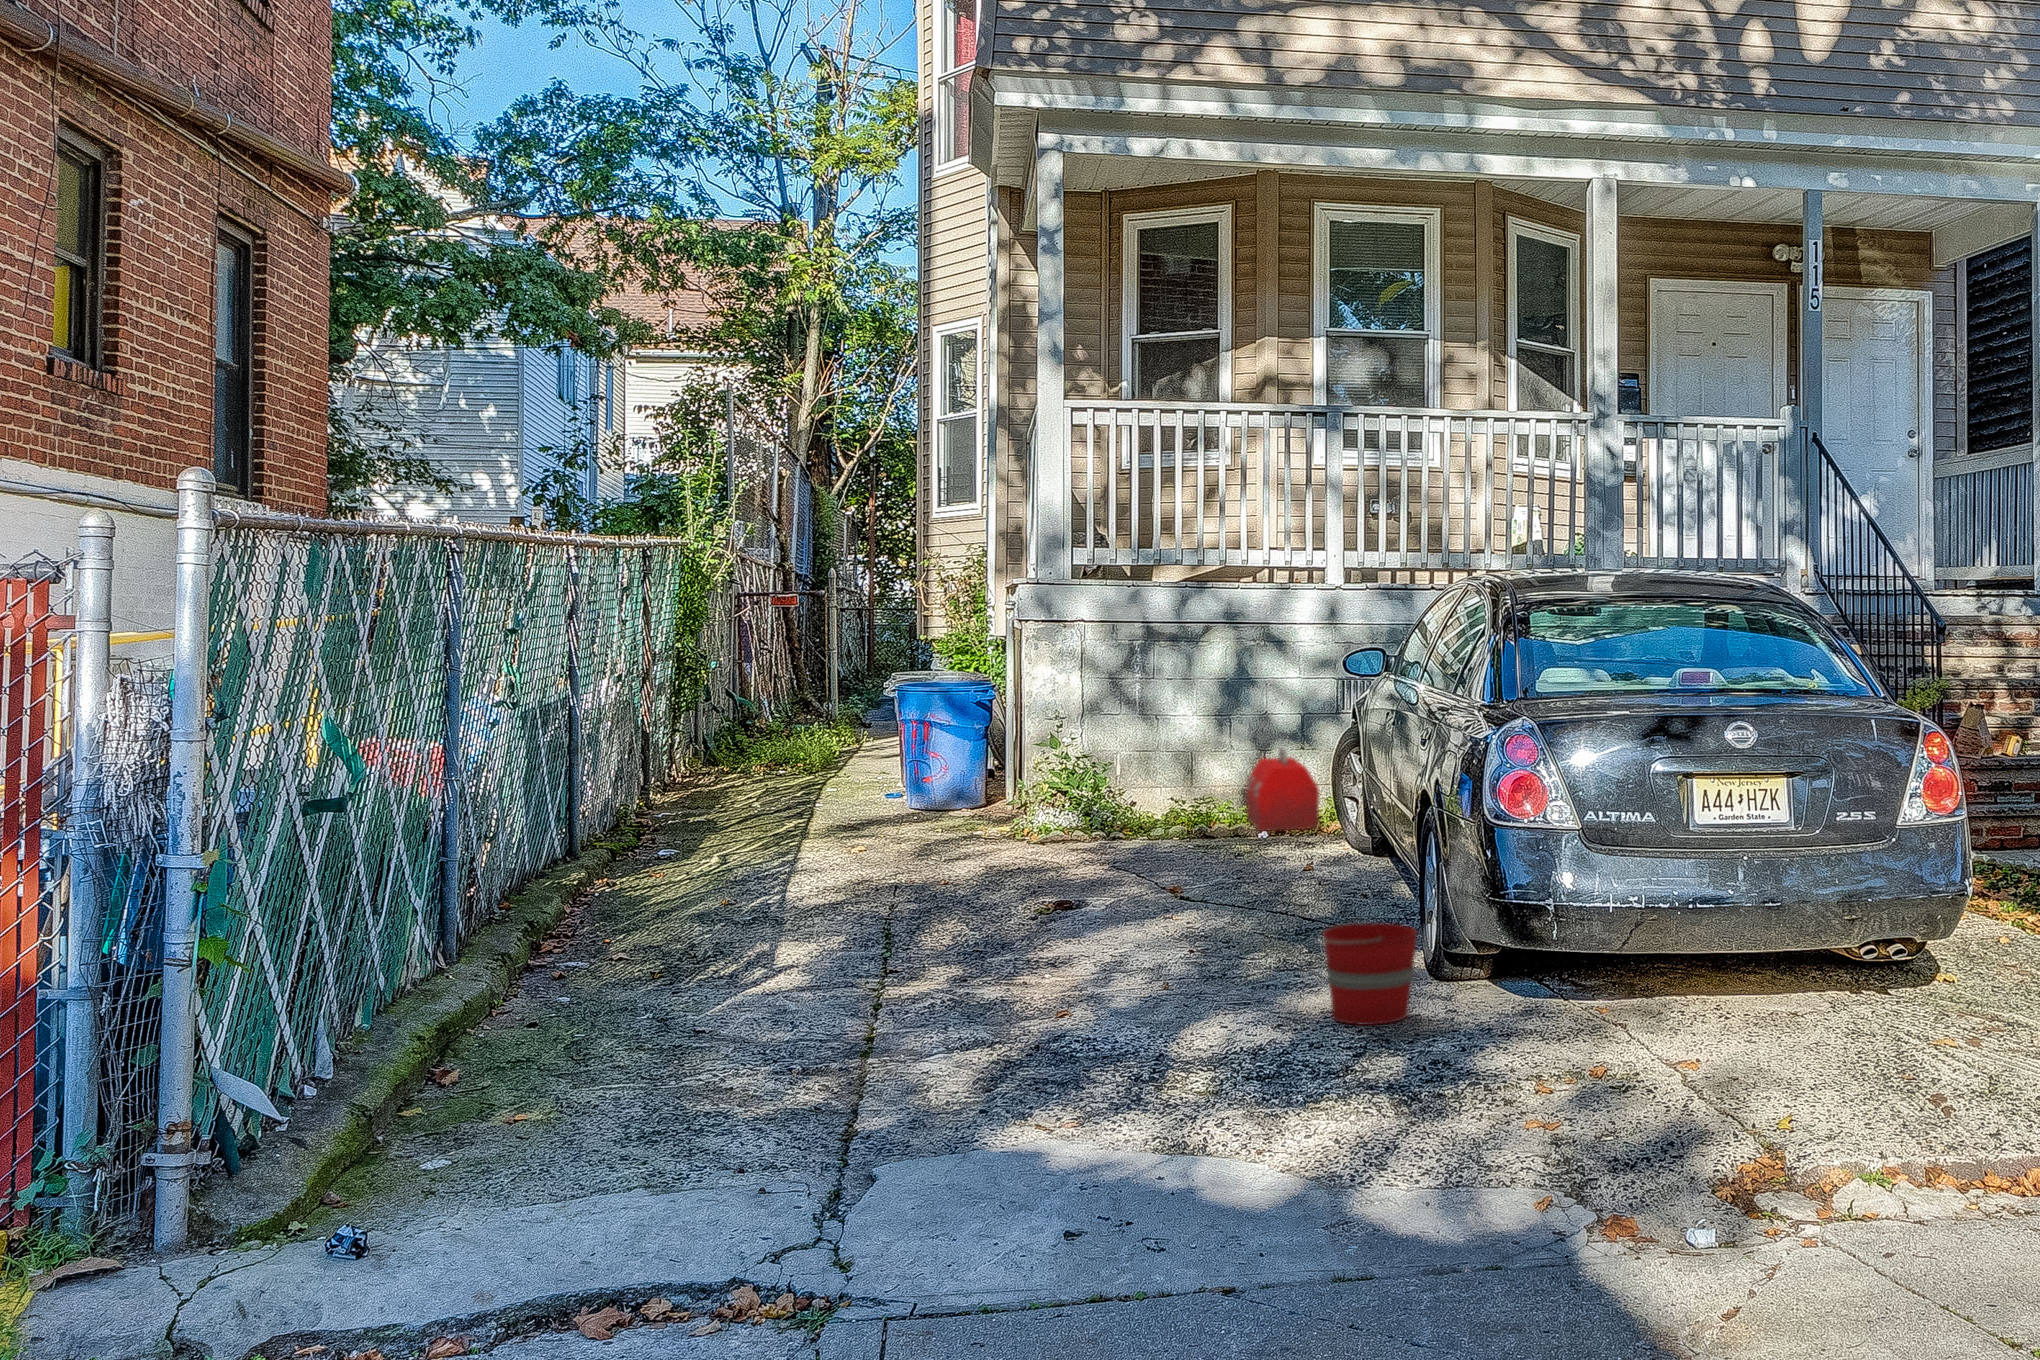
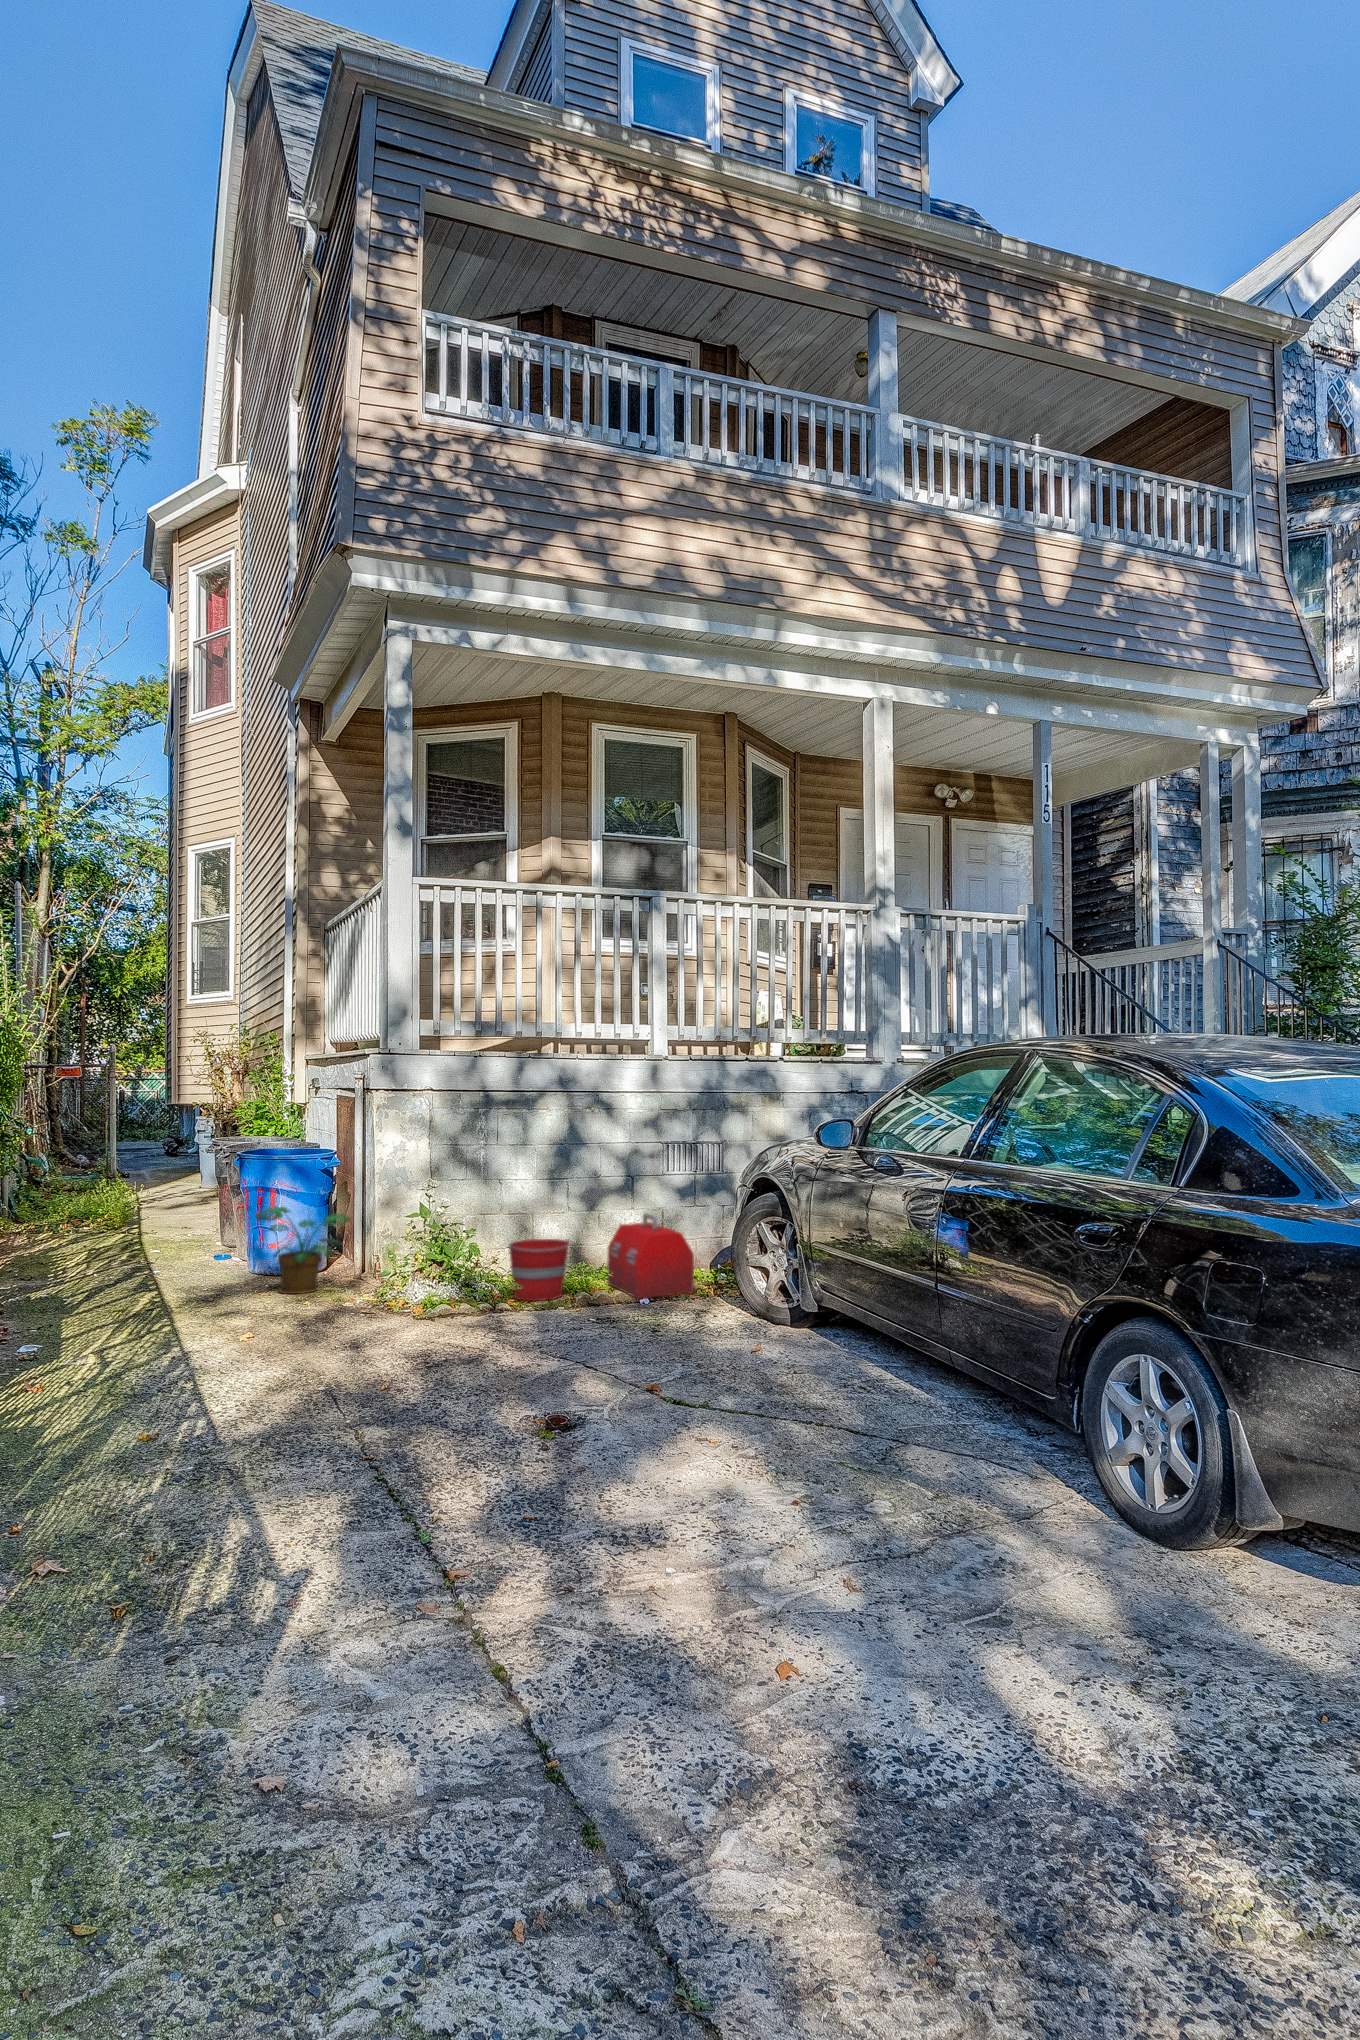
potted plant: none [915,731,1003,817] -> present [255,1207,350,1294]
bucket: present [1319,922,1417,1025] -> present [509,1239,569,1301]

